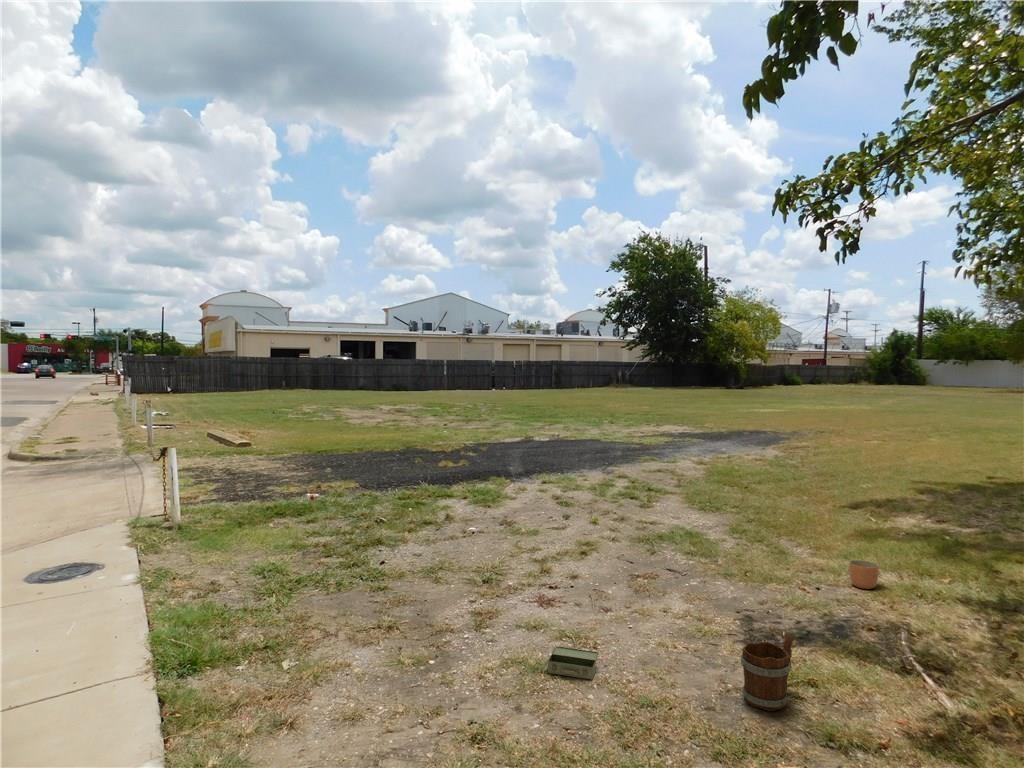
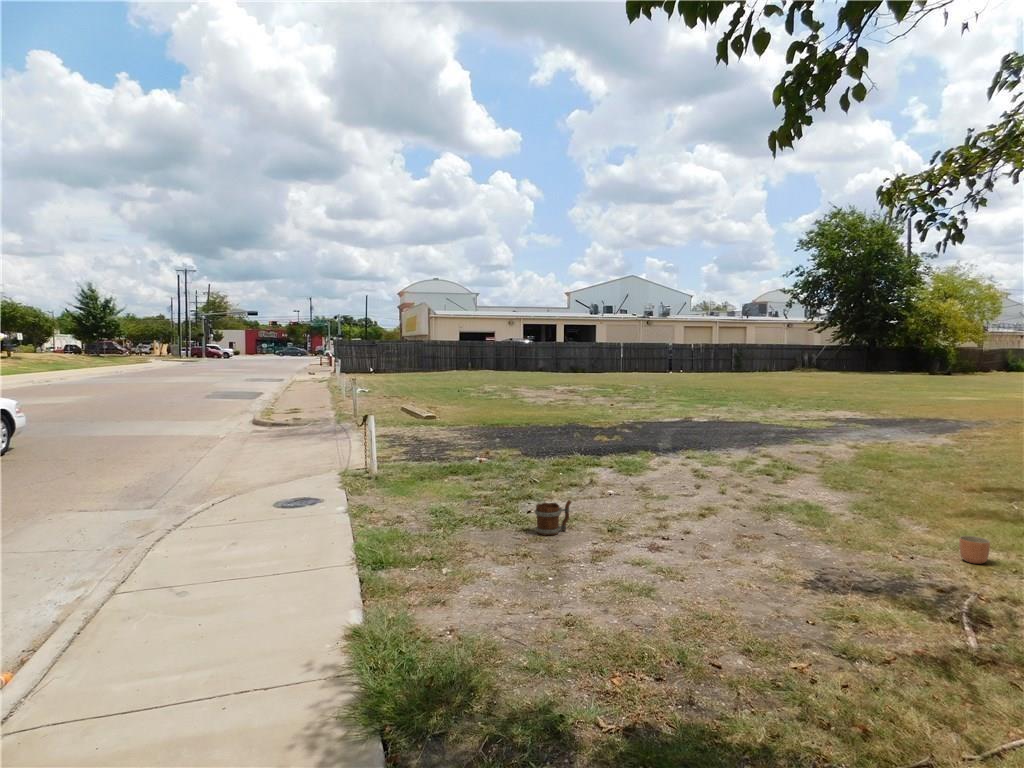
bucket: present [741,635,793,711] -> present [535,501,571,536]
toolbox: present [548,646,599,680] -> none [638,576,682,602]

